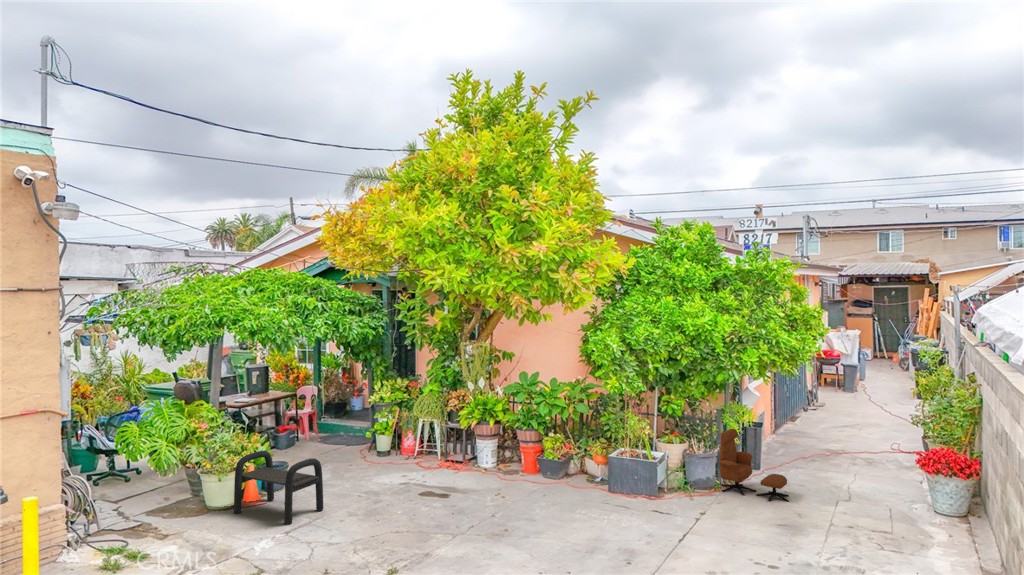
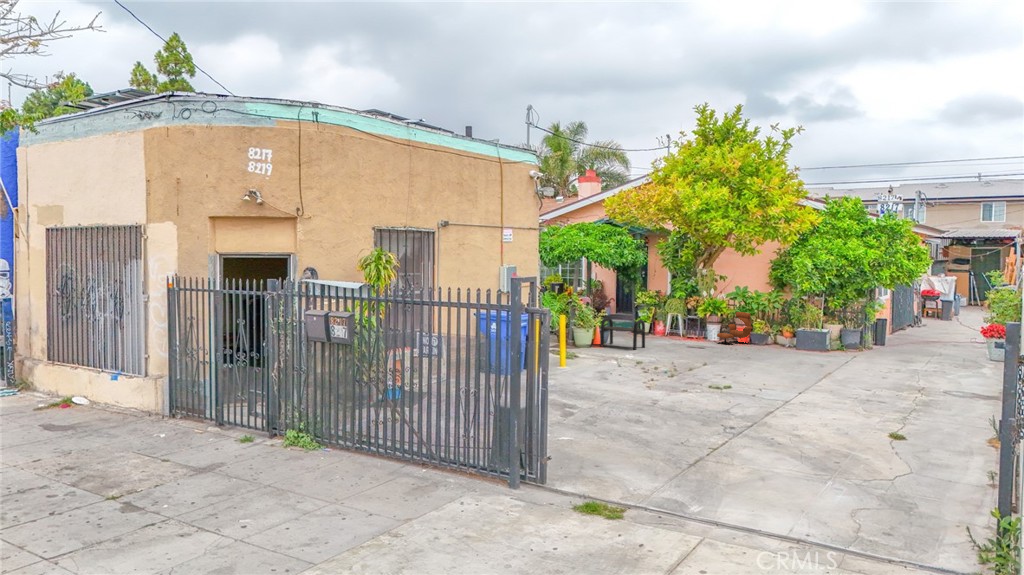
lounge chair: present [719,429,789,502] -> present [717,312,753,345]

